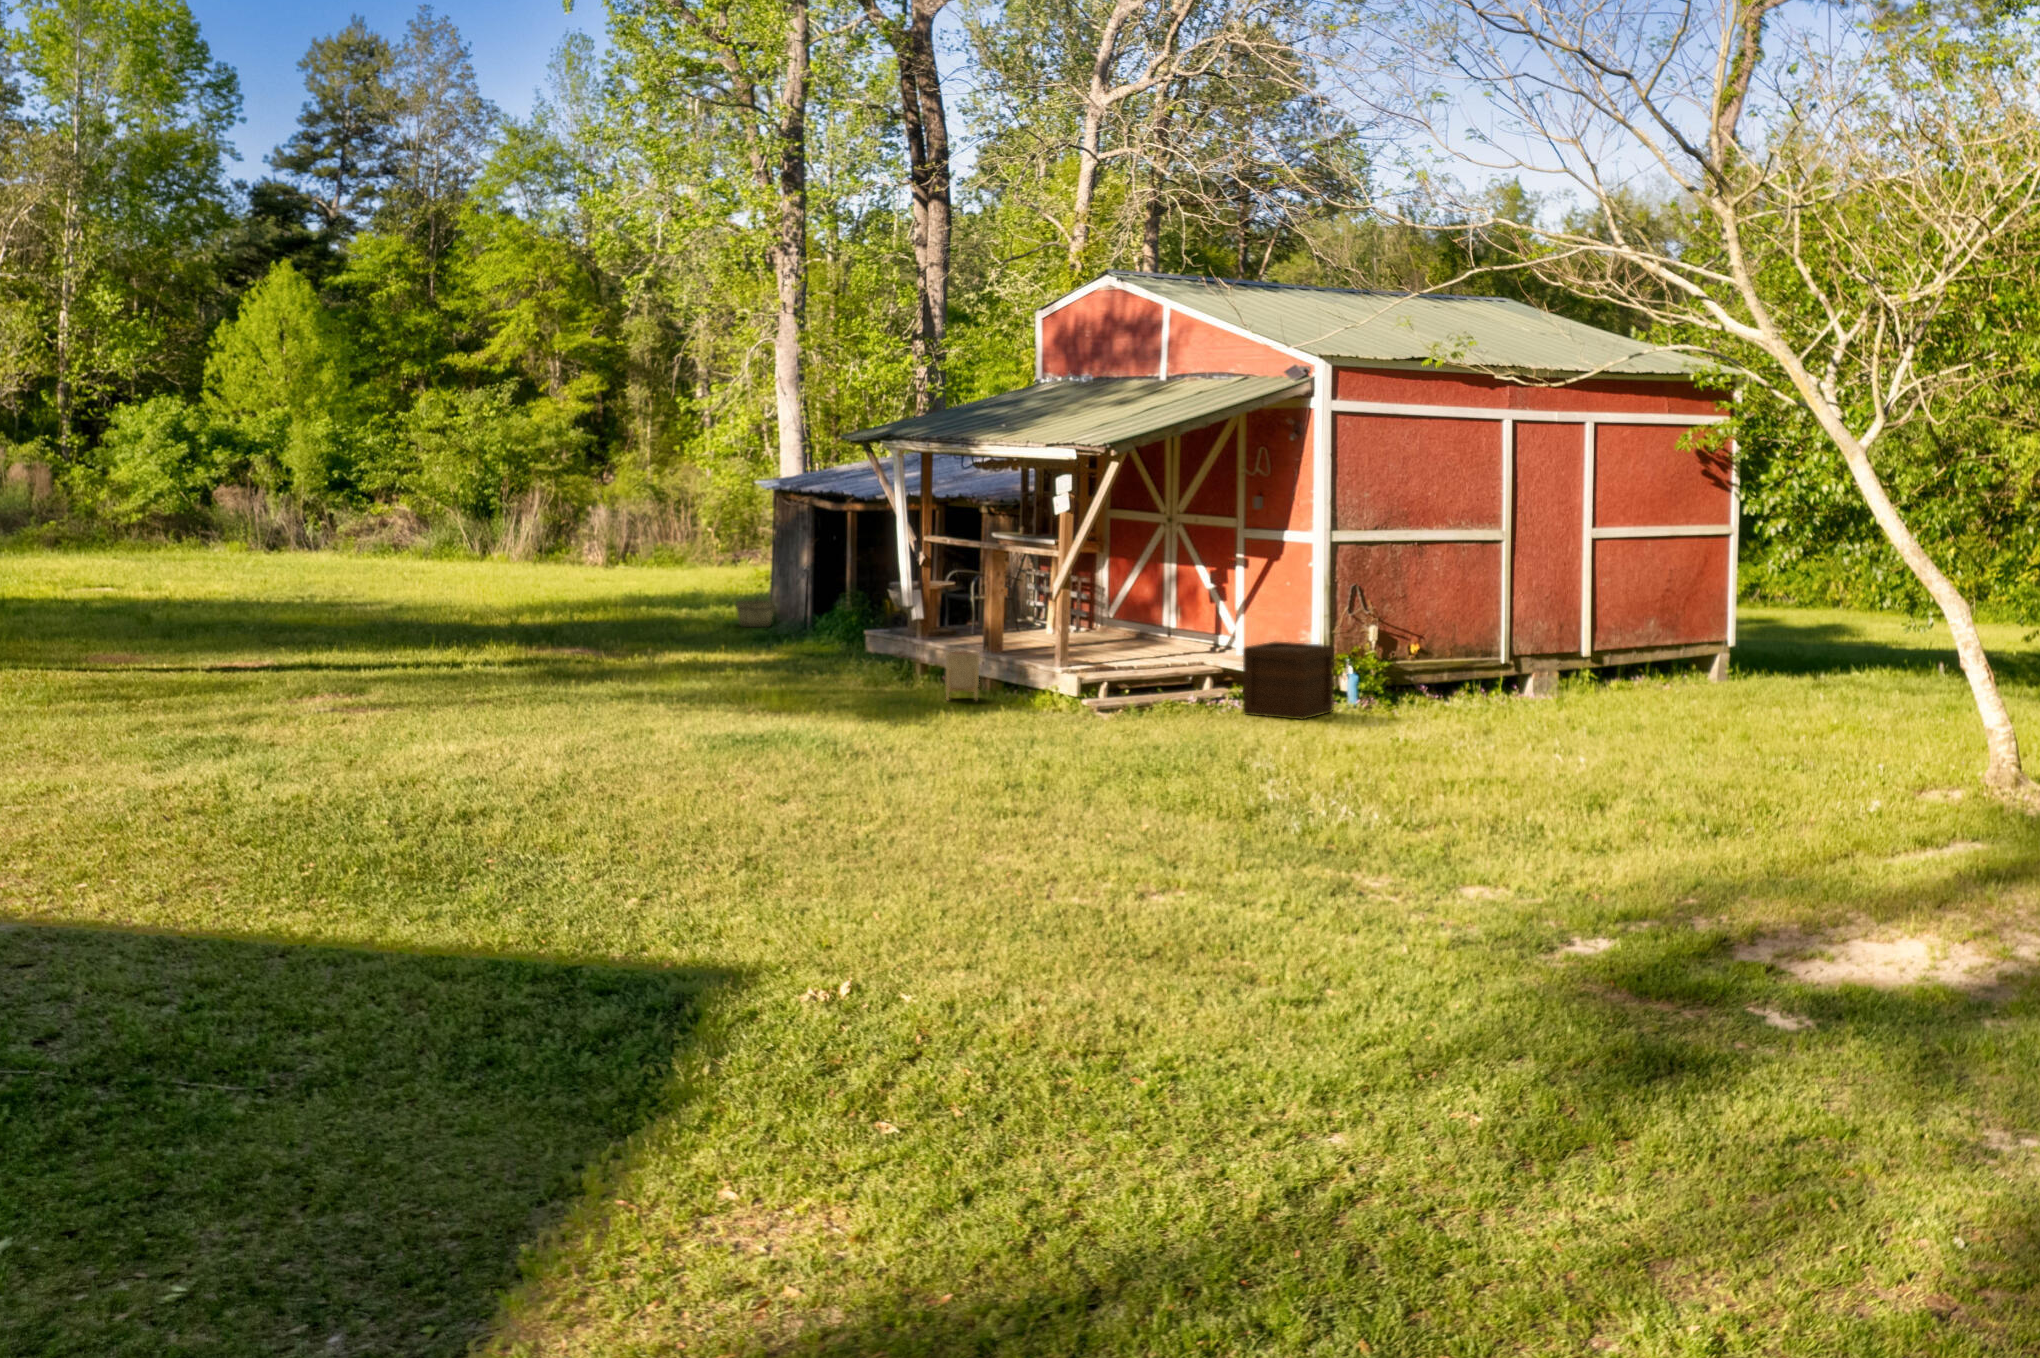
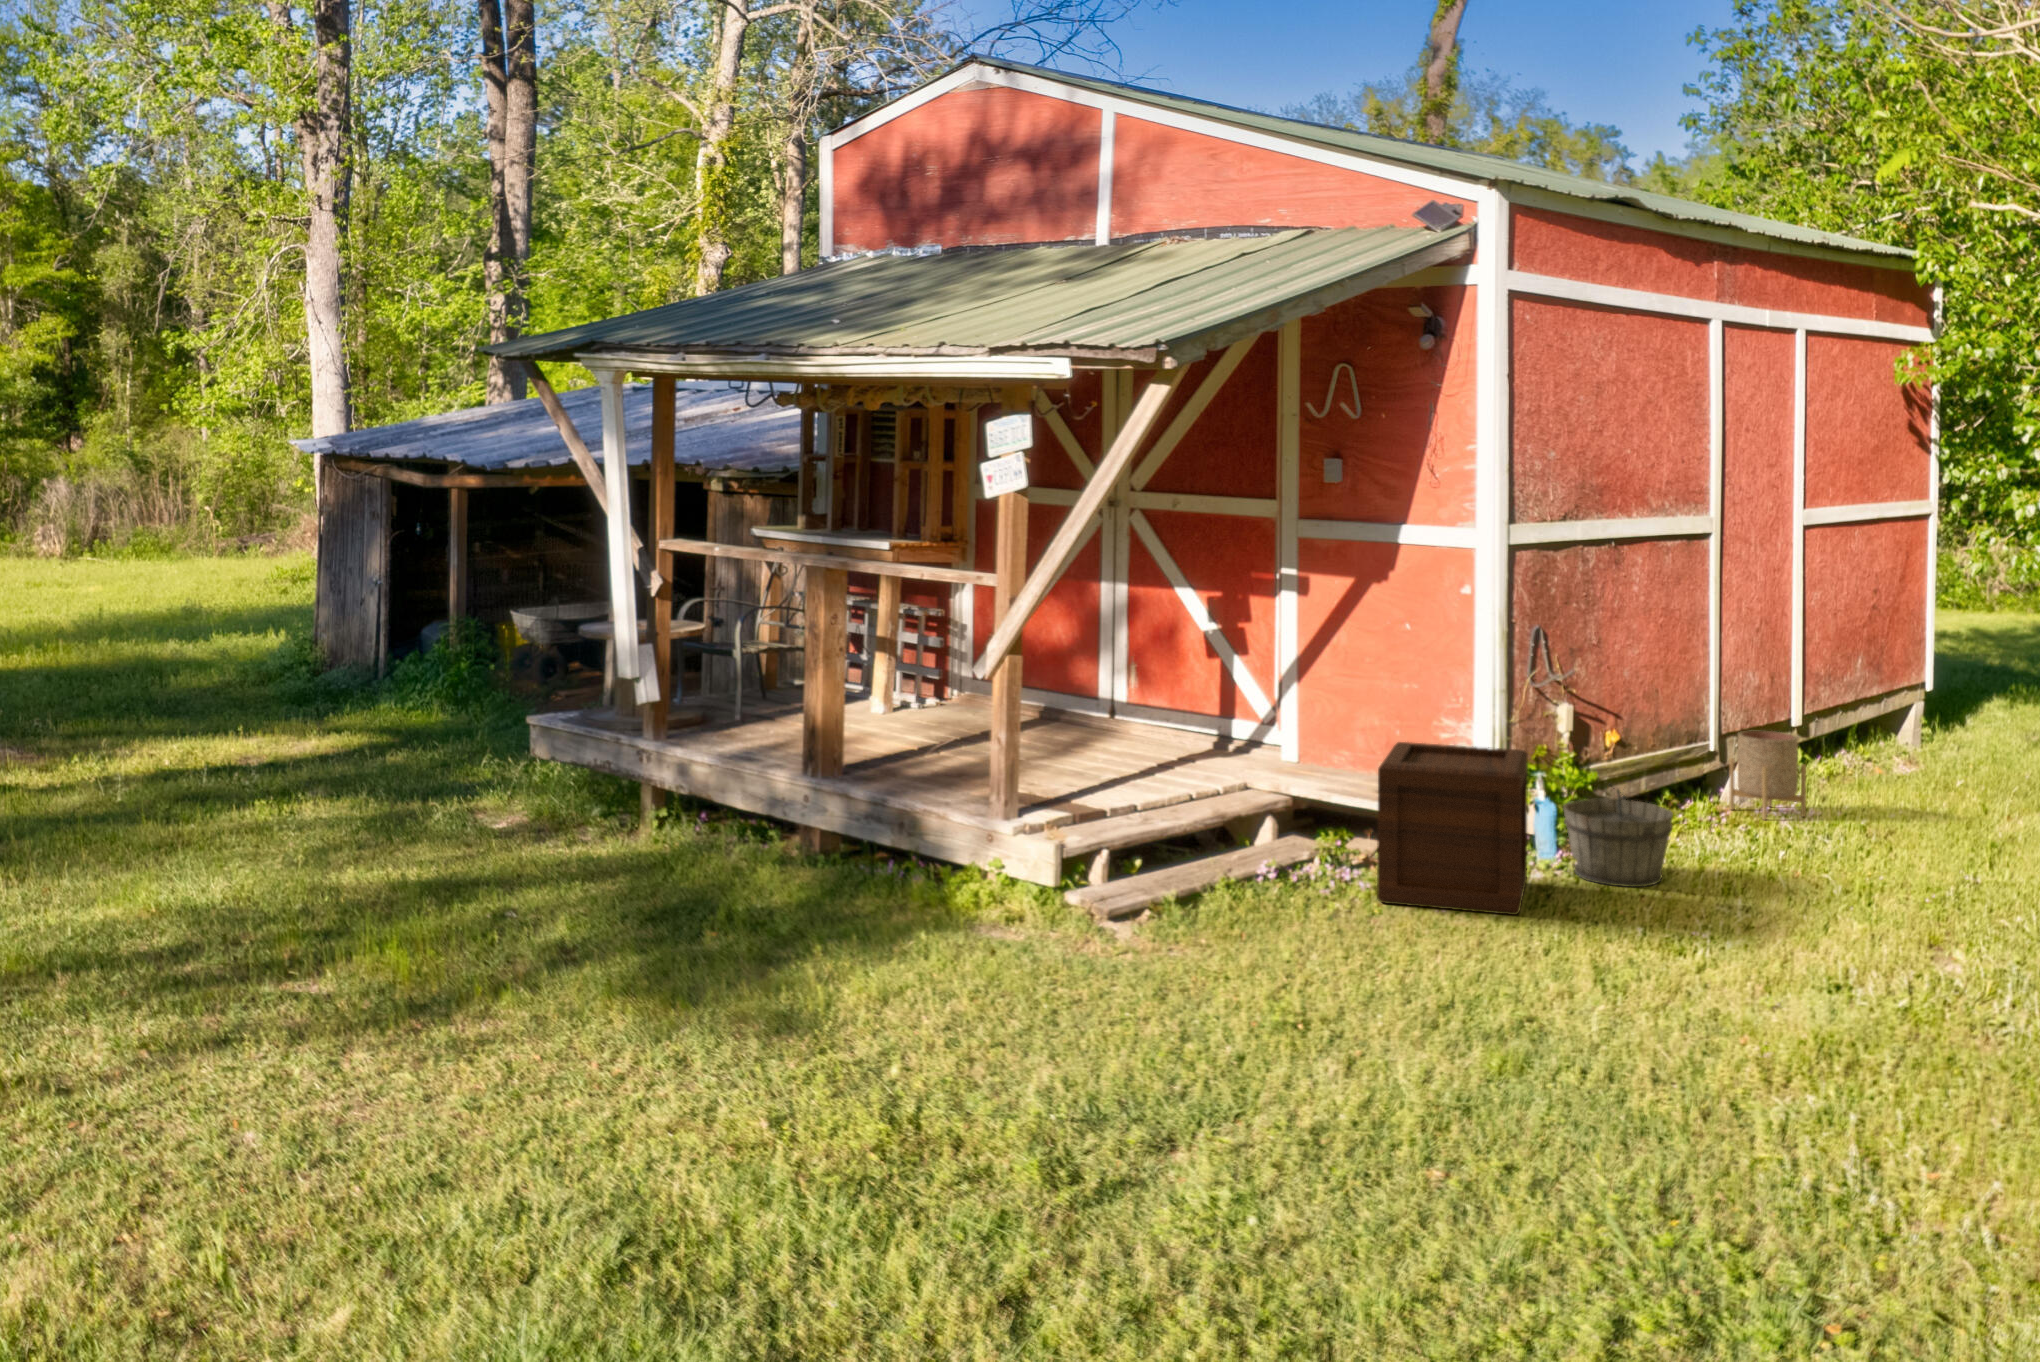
wooden bucket: present [736,599,775,627] -> present [1563,784,1673,887]
planter: present [946,651,979,700] -> present [1729,731,1806,820]

